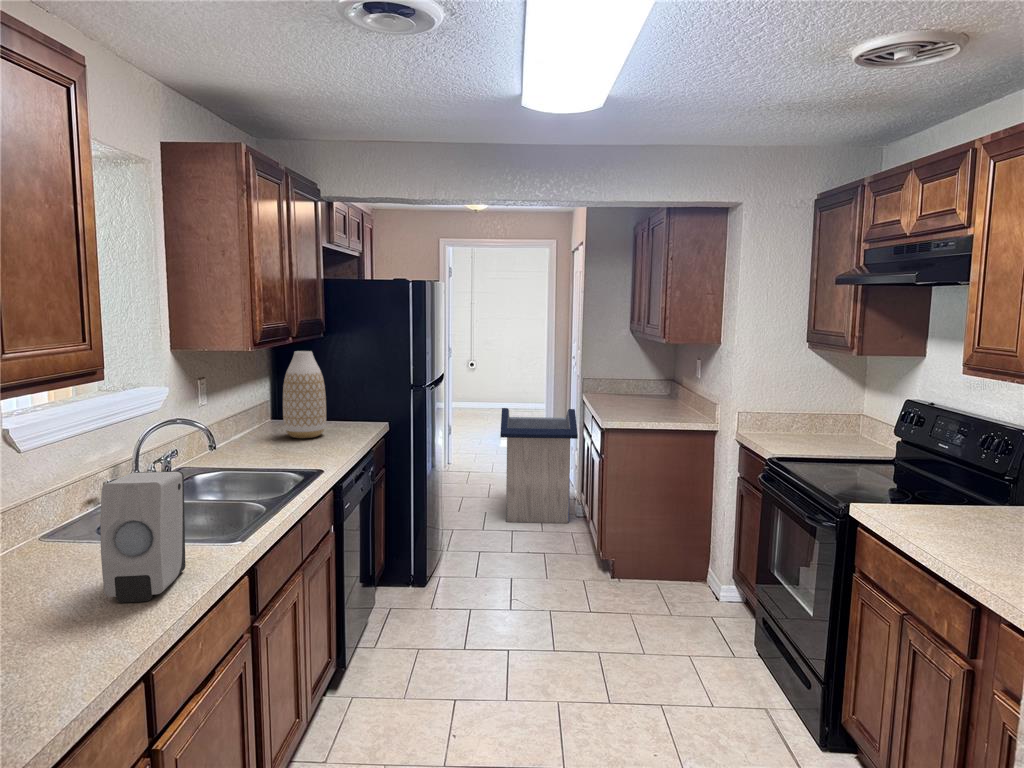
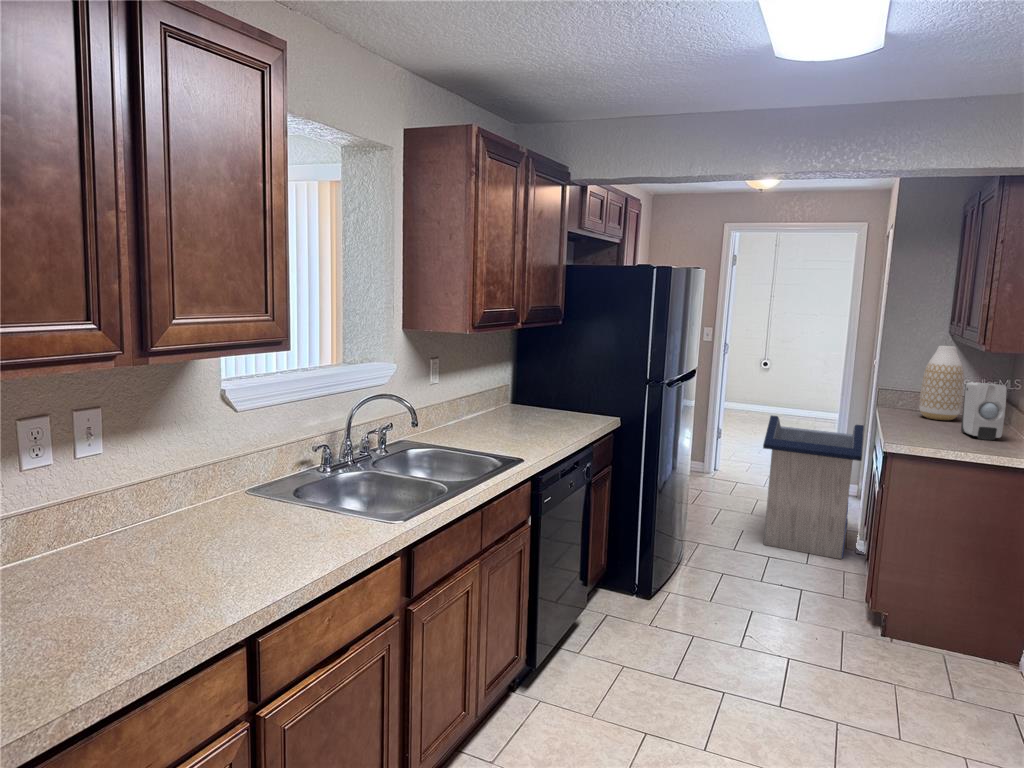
vase: present [283,351,326,438] -> present [919,346,964,420]
soap dispenser: present [100,471,185,602] -> present [961,383,1007,440]

